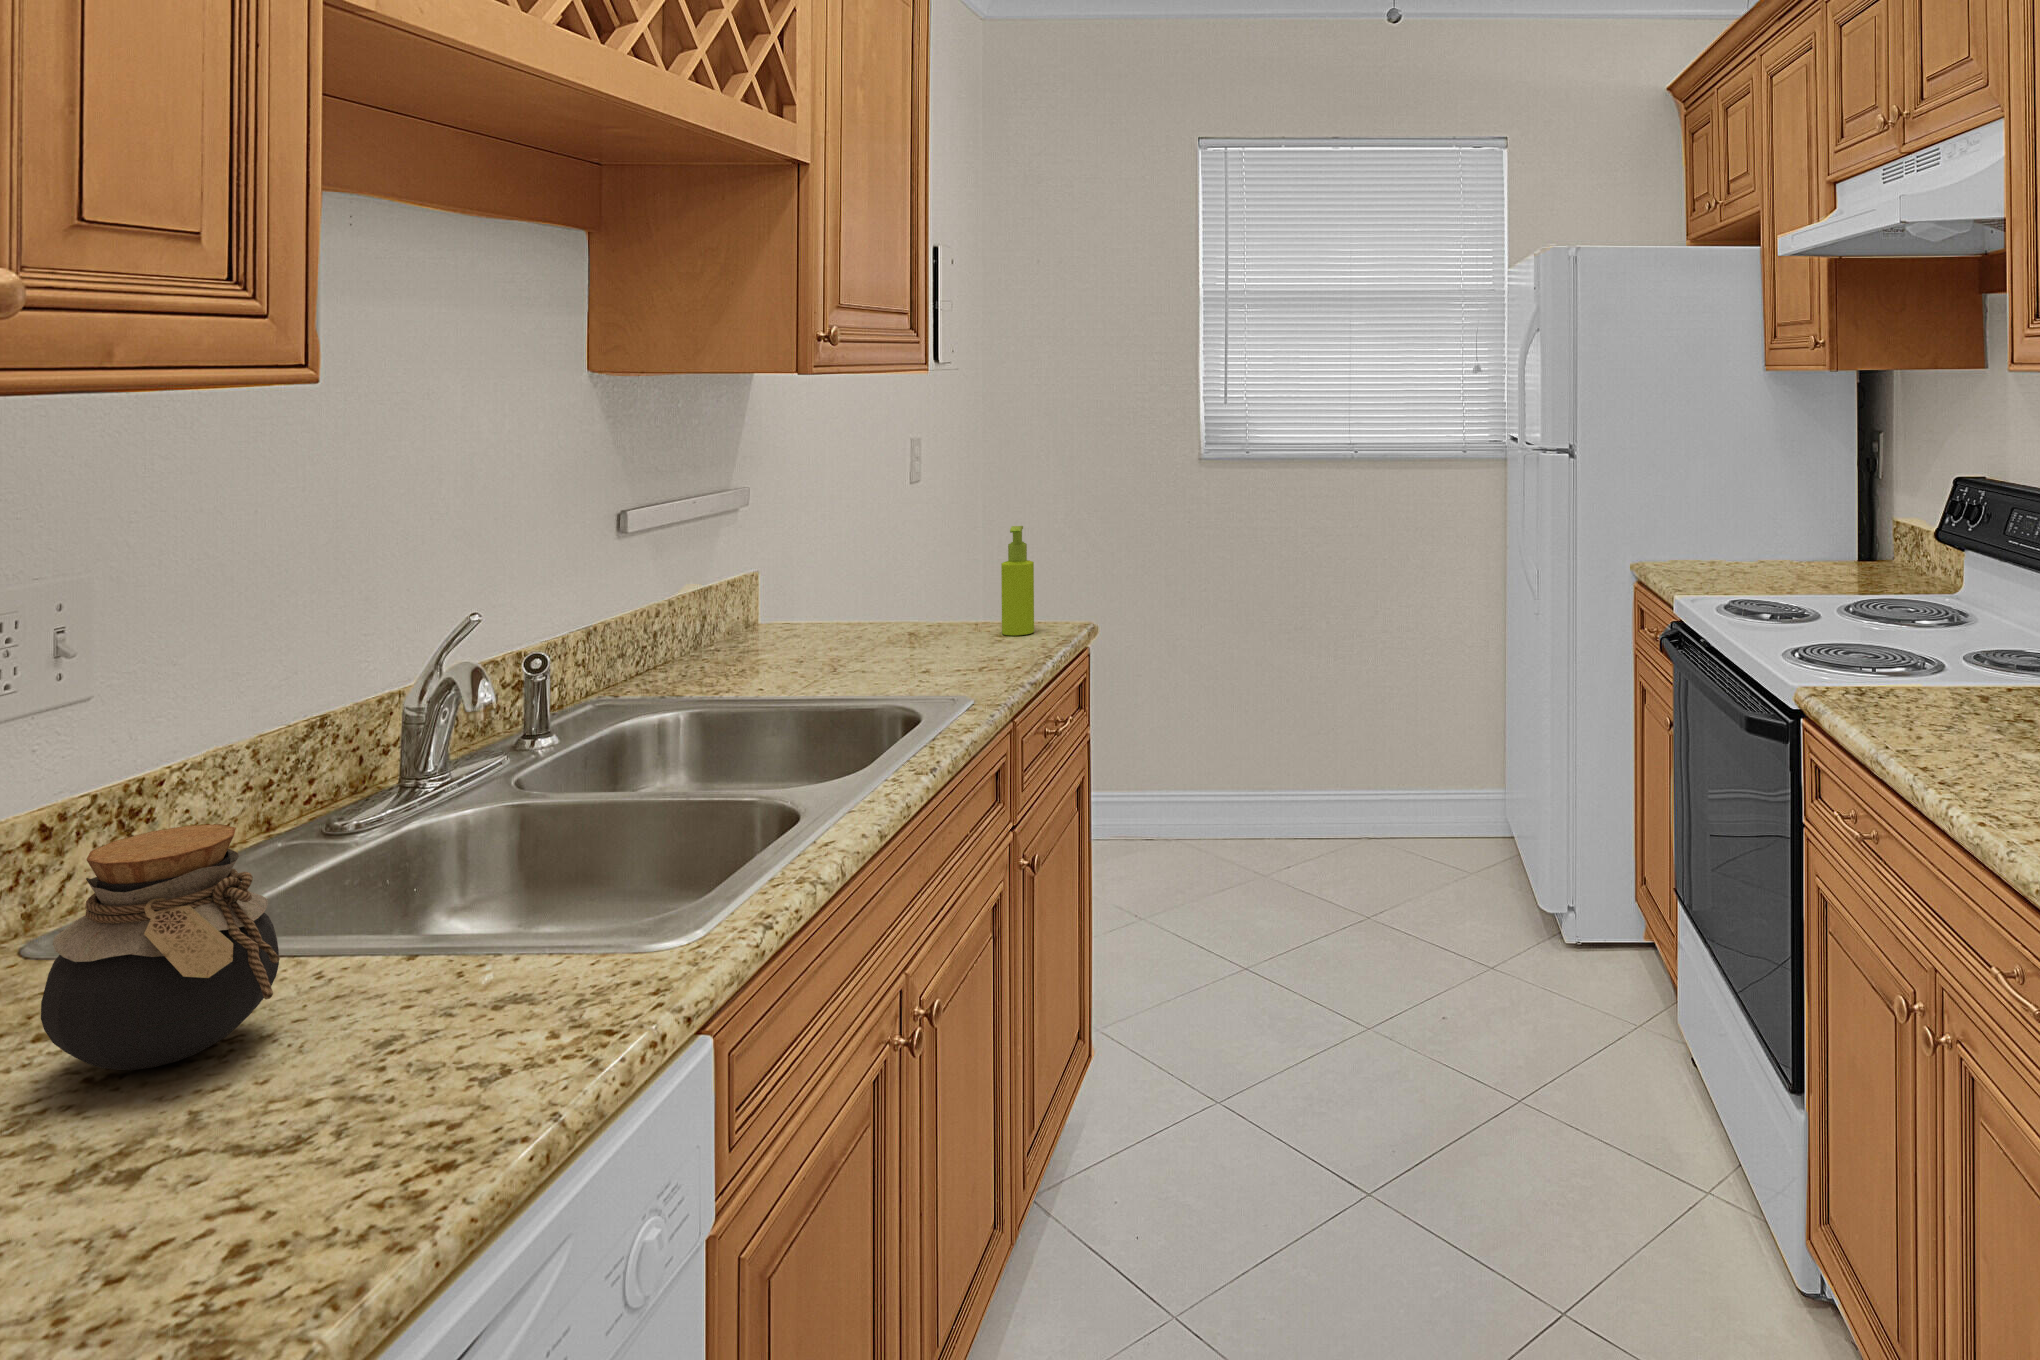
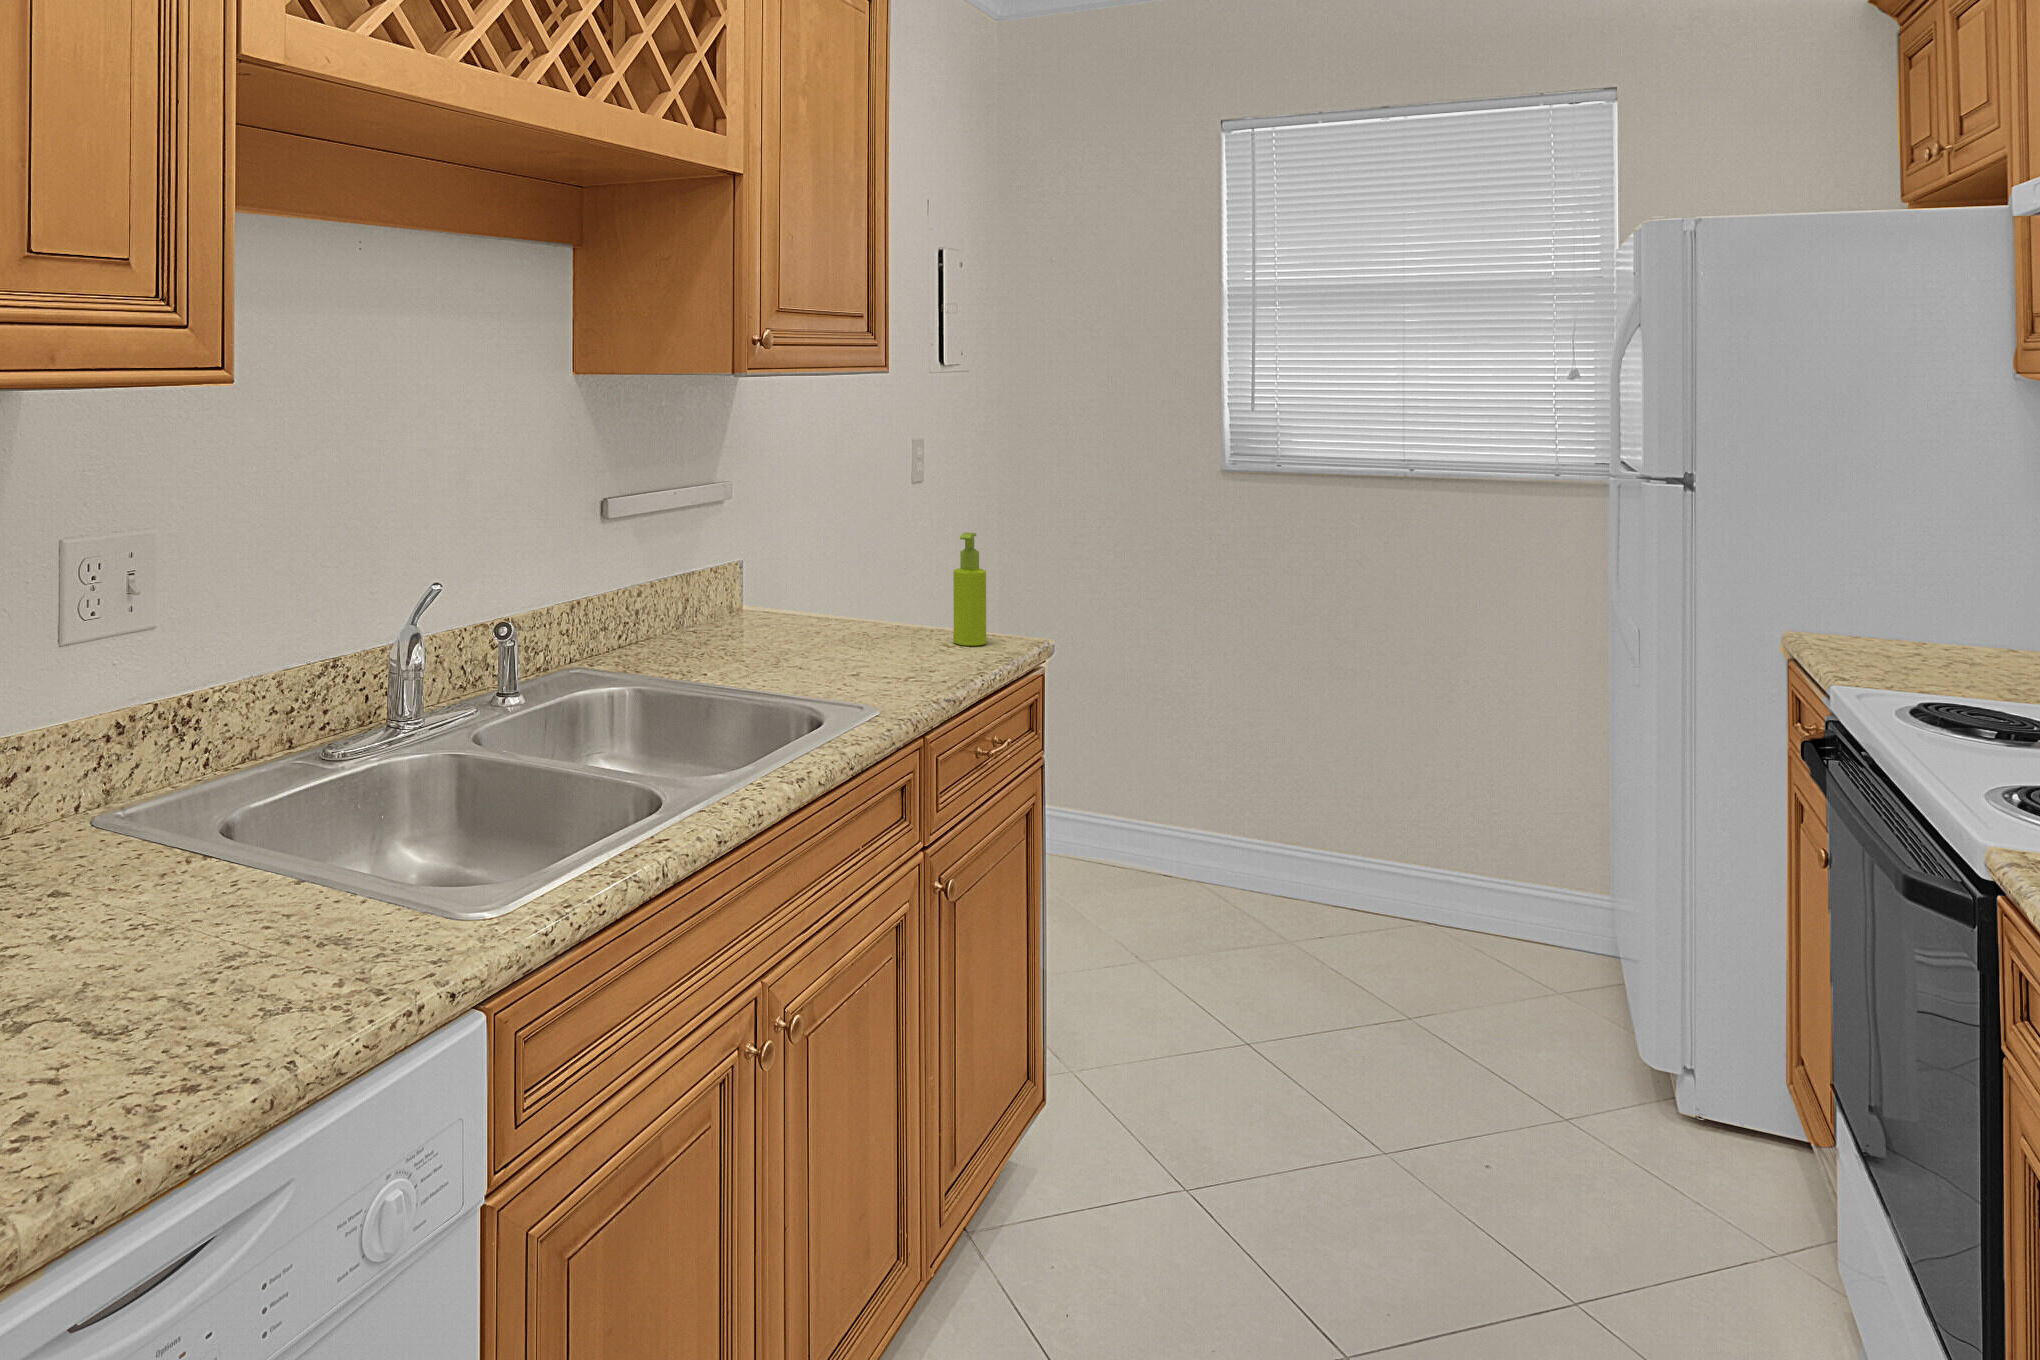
jar: present [41,824,280,1070] -> none [18,745,181,939]

